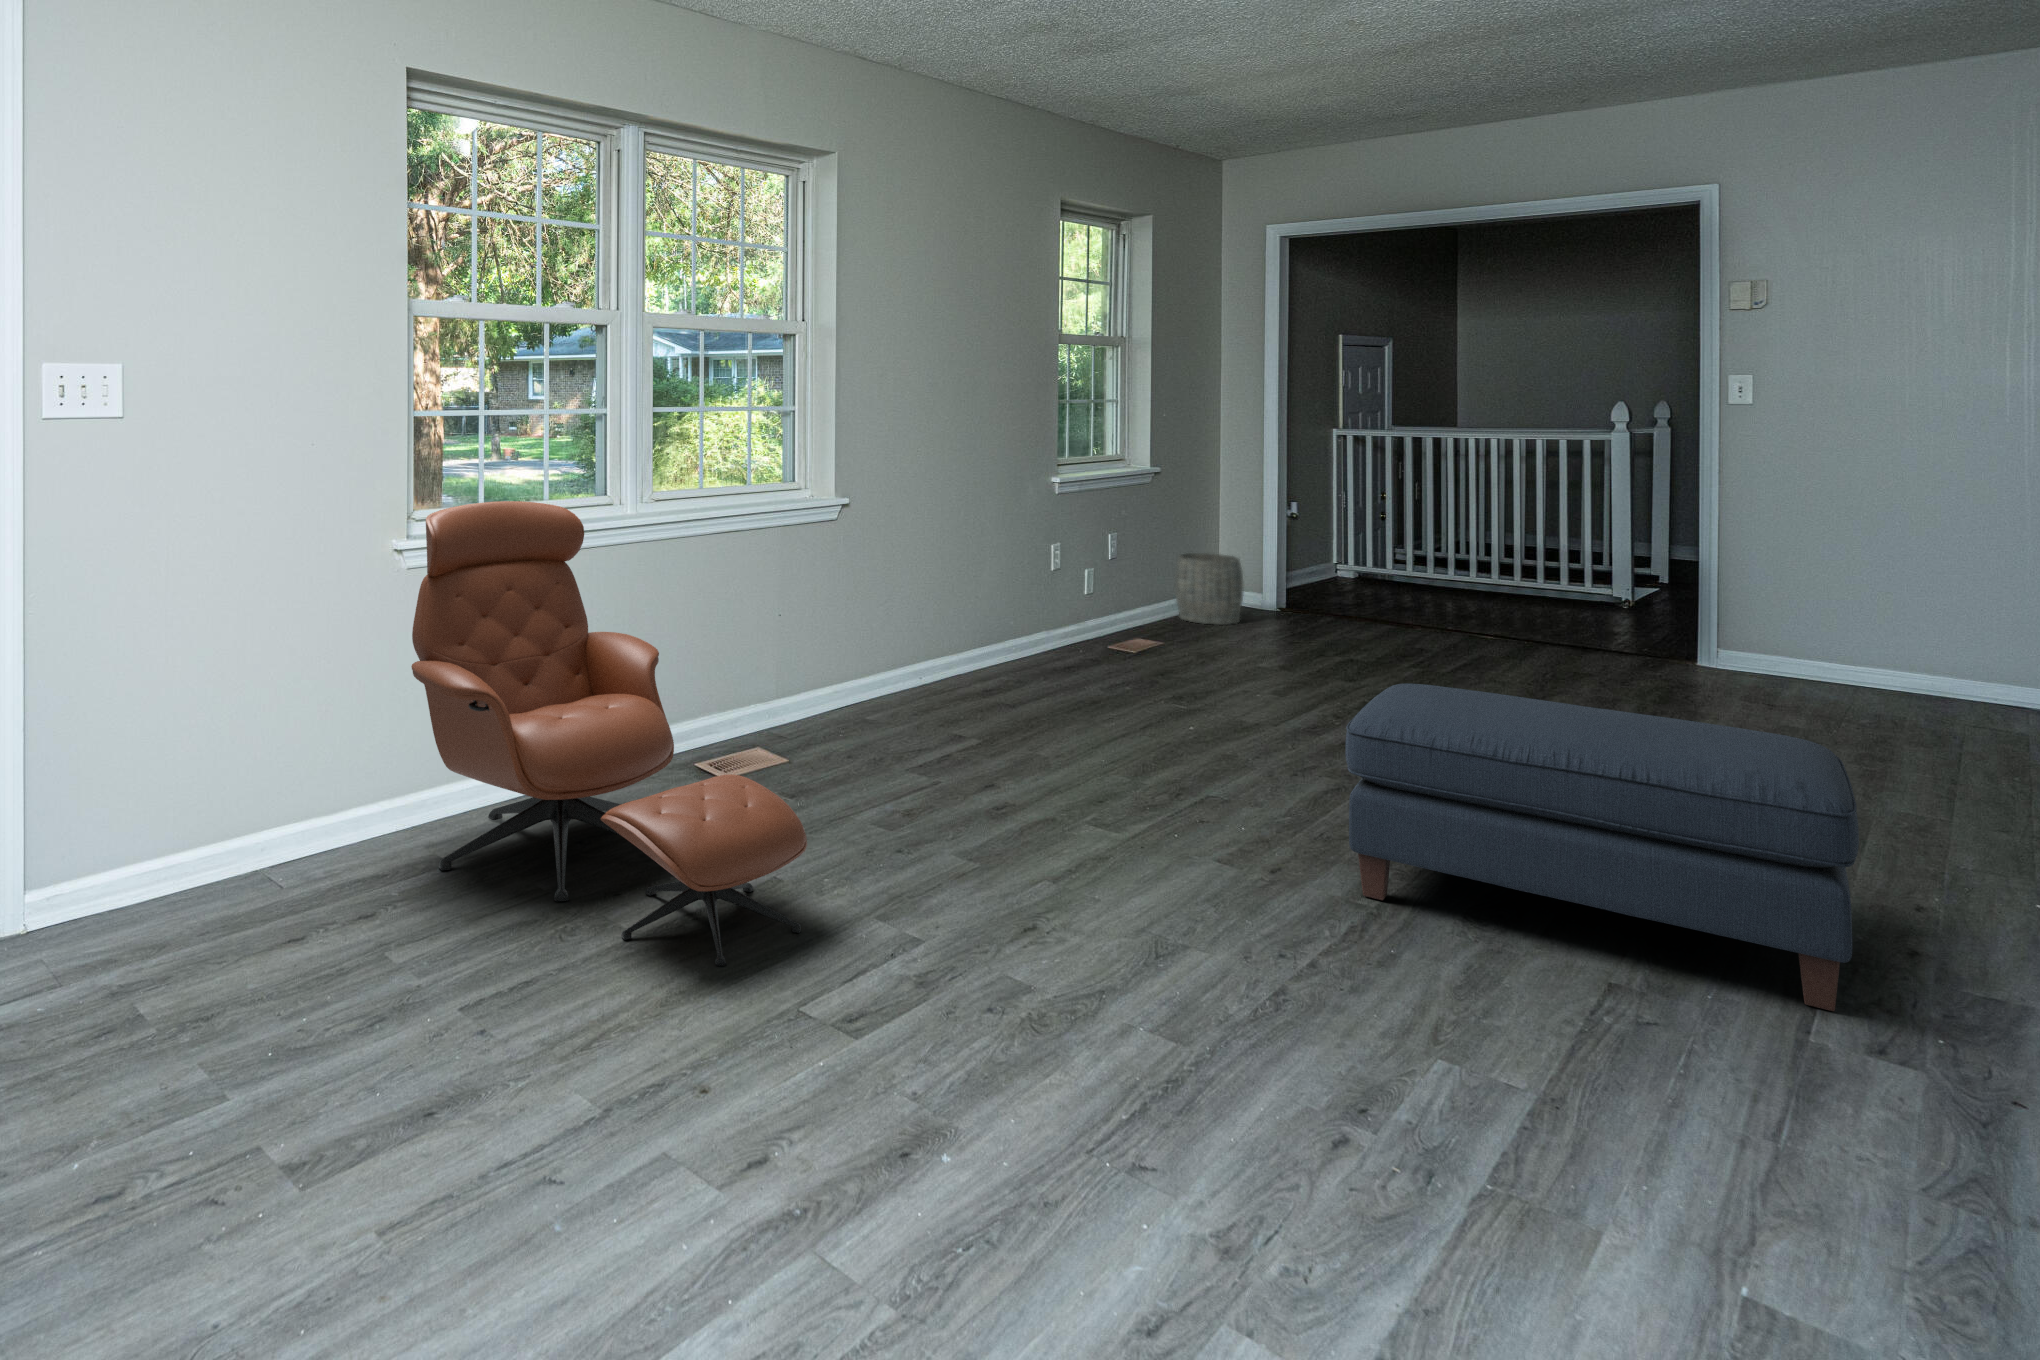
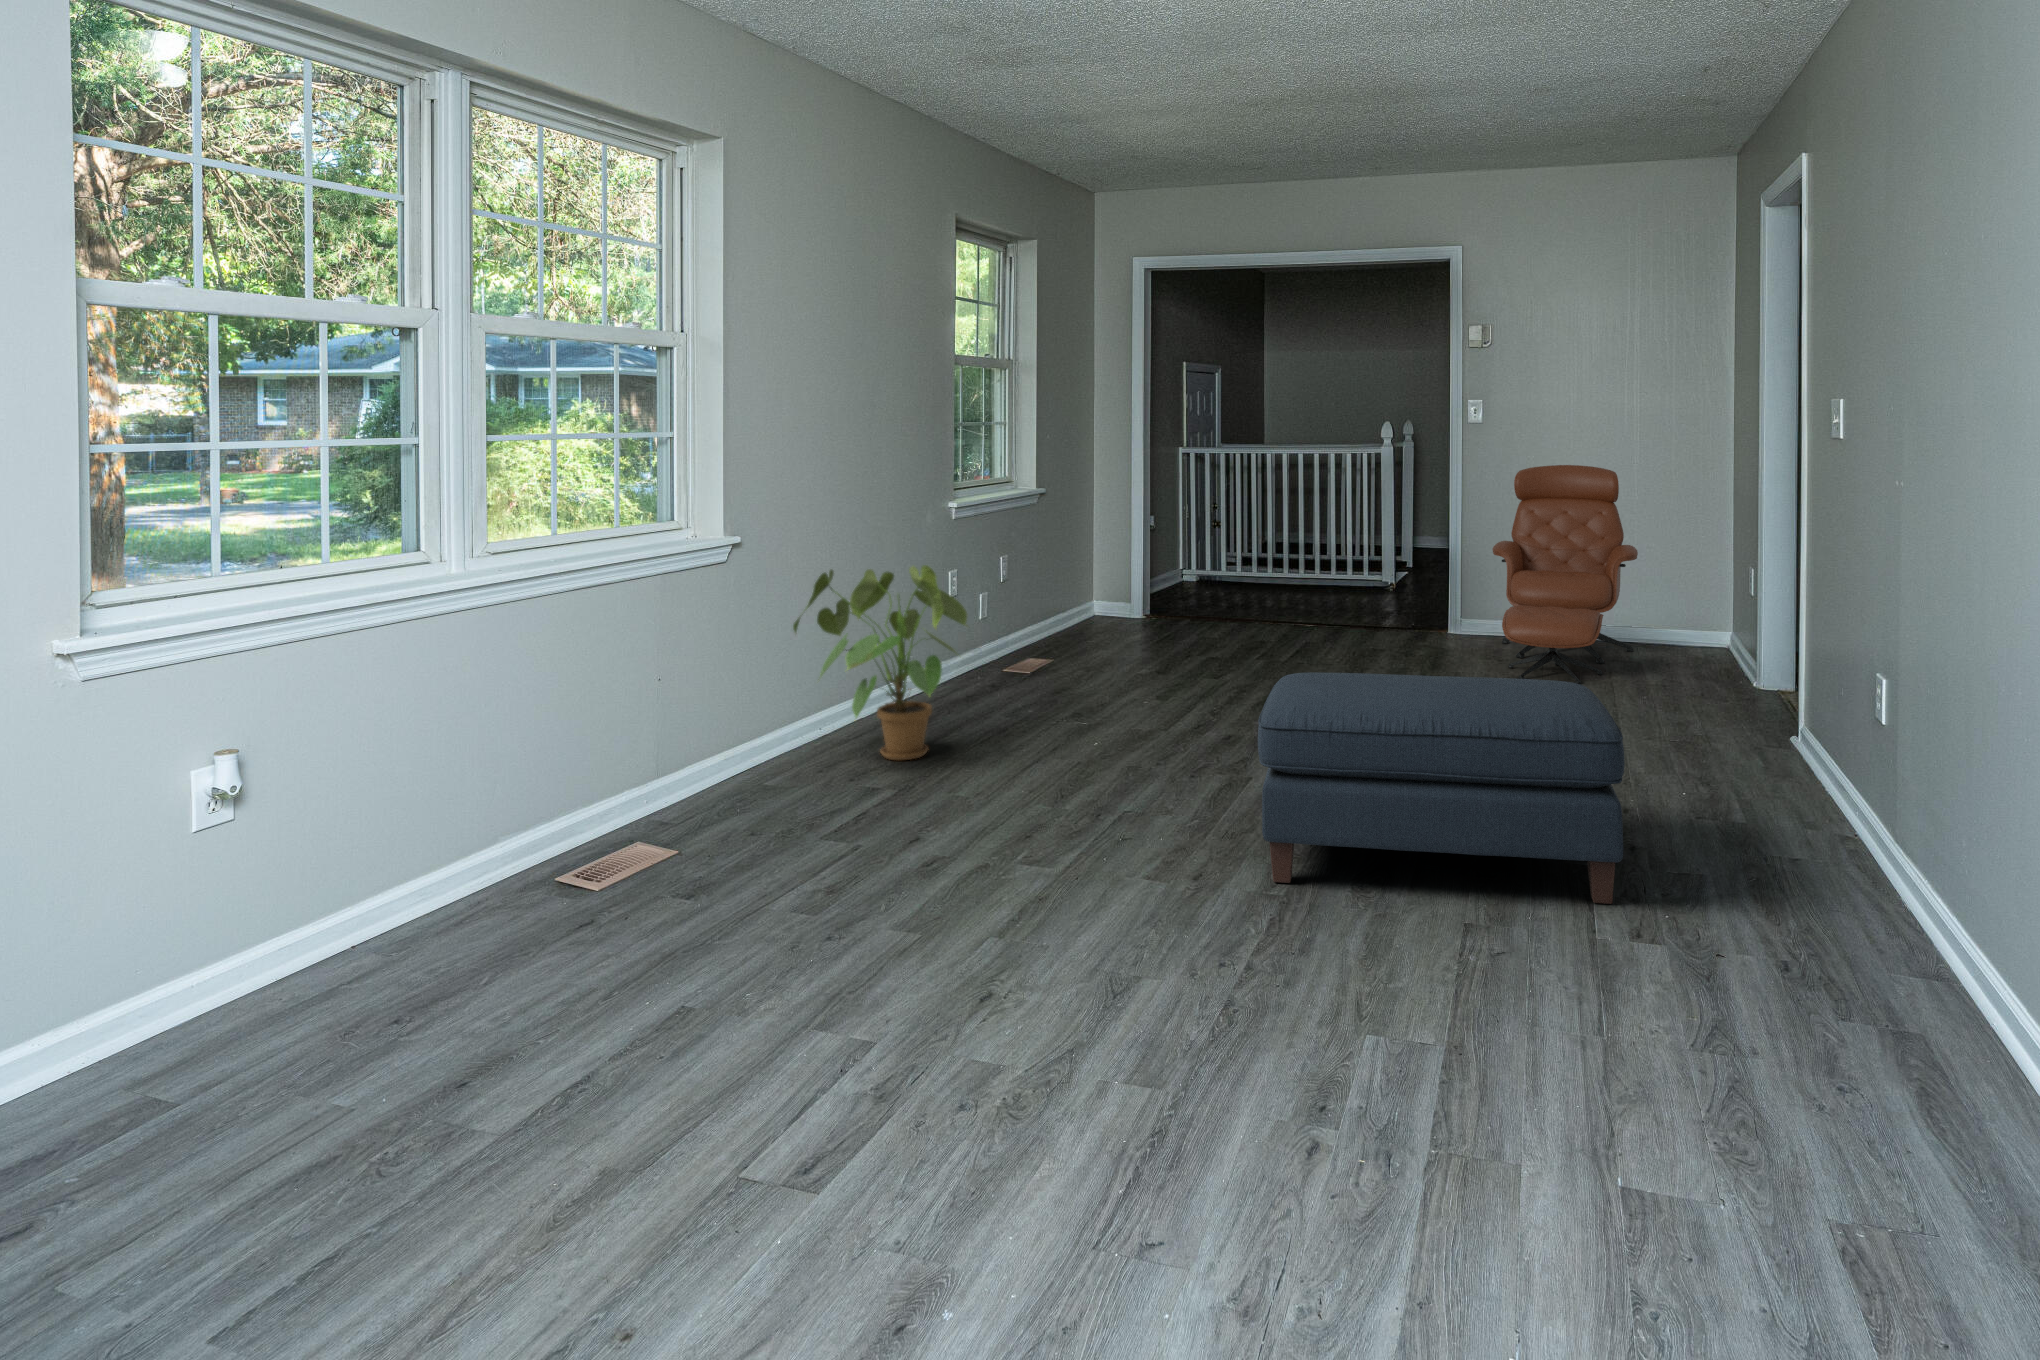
lounge chair: present [411,501,807,966] -> present [1492,465,1638,683]
house plant: none [896,535,1064,718] -> present [793,565,967,760]
woven basket: present [1175,553,1243,625] -> none [1056,568,1116,637]

